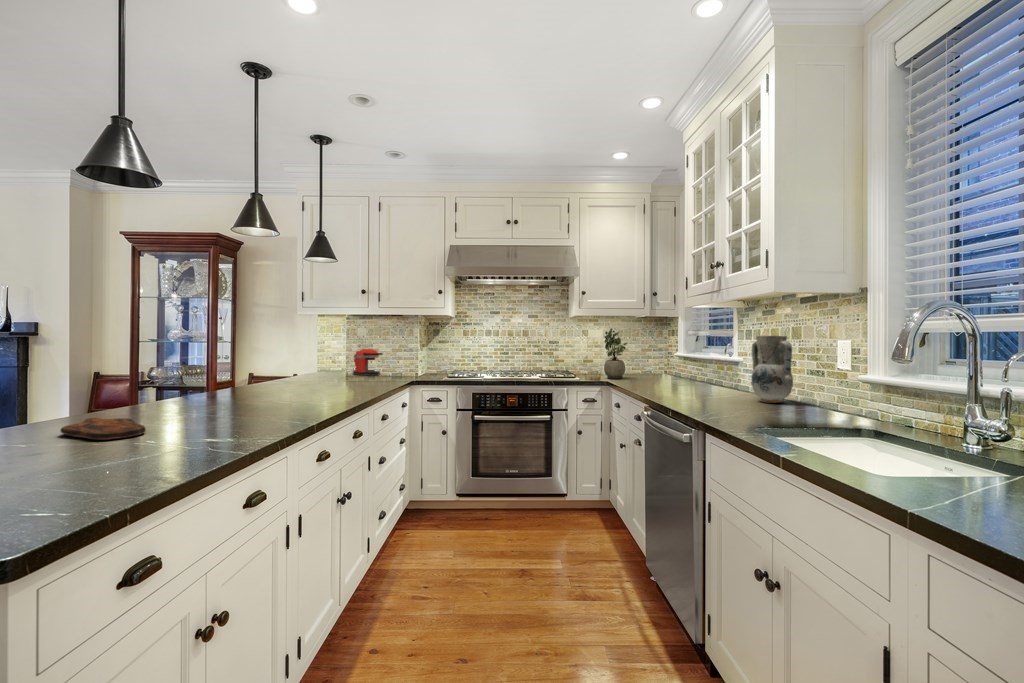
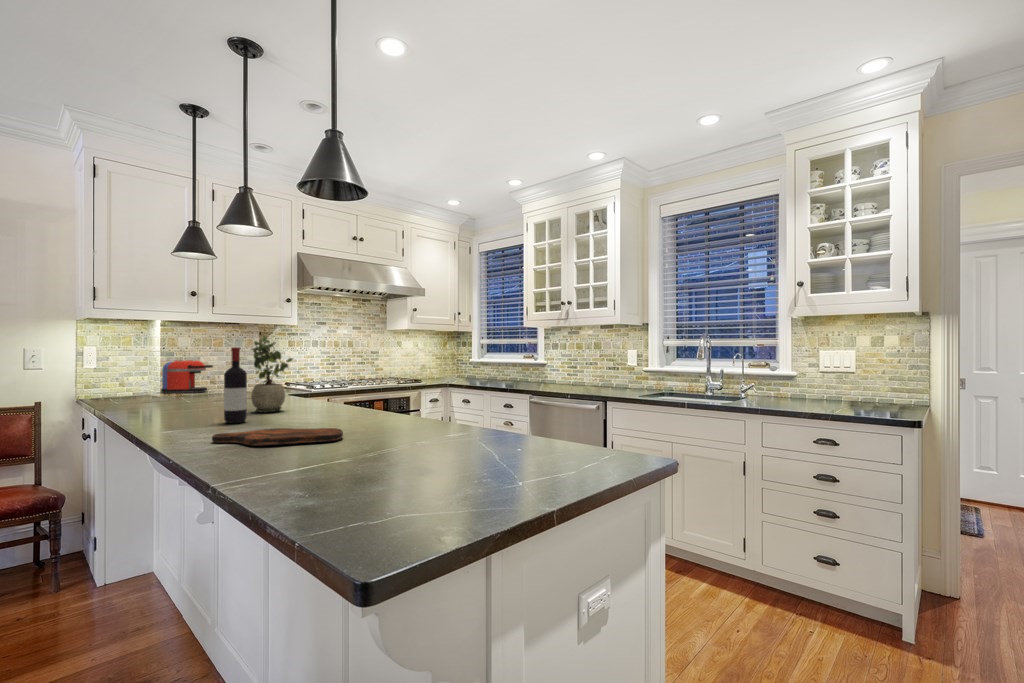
potted plant: present [604,328,627,379] -> present [251,337,293,413]
vase: present [751,336,793,402] -> none [583,347,610,387]
wine bottle: none [200,340,222,408] -> present [224,347,247,423]

